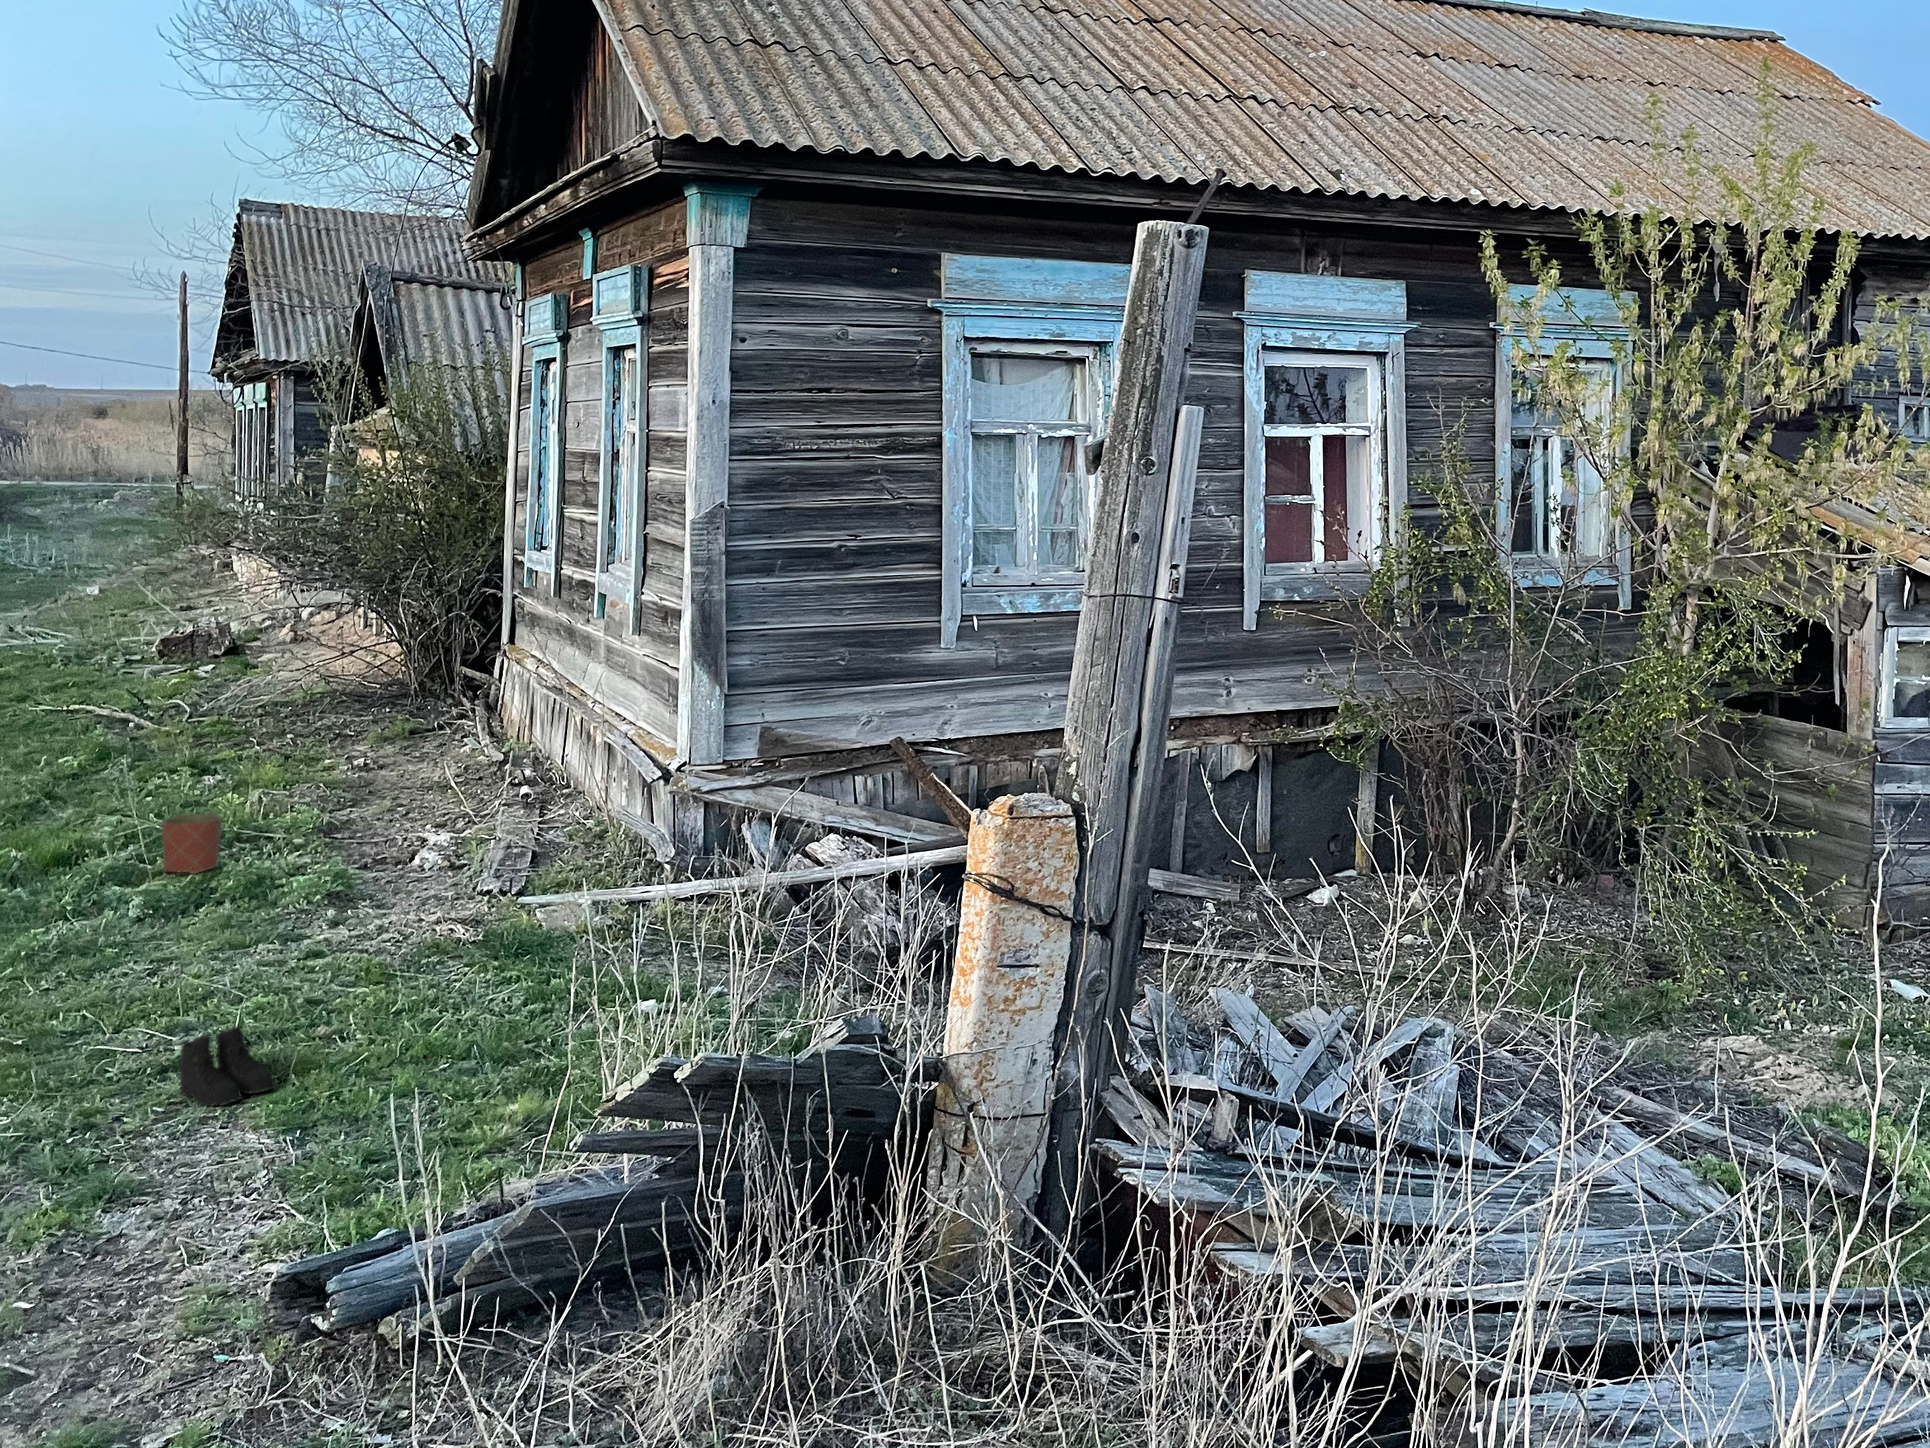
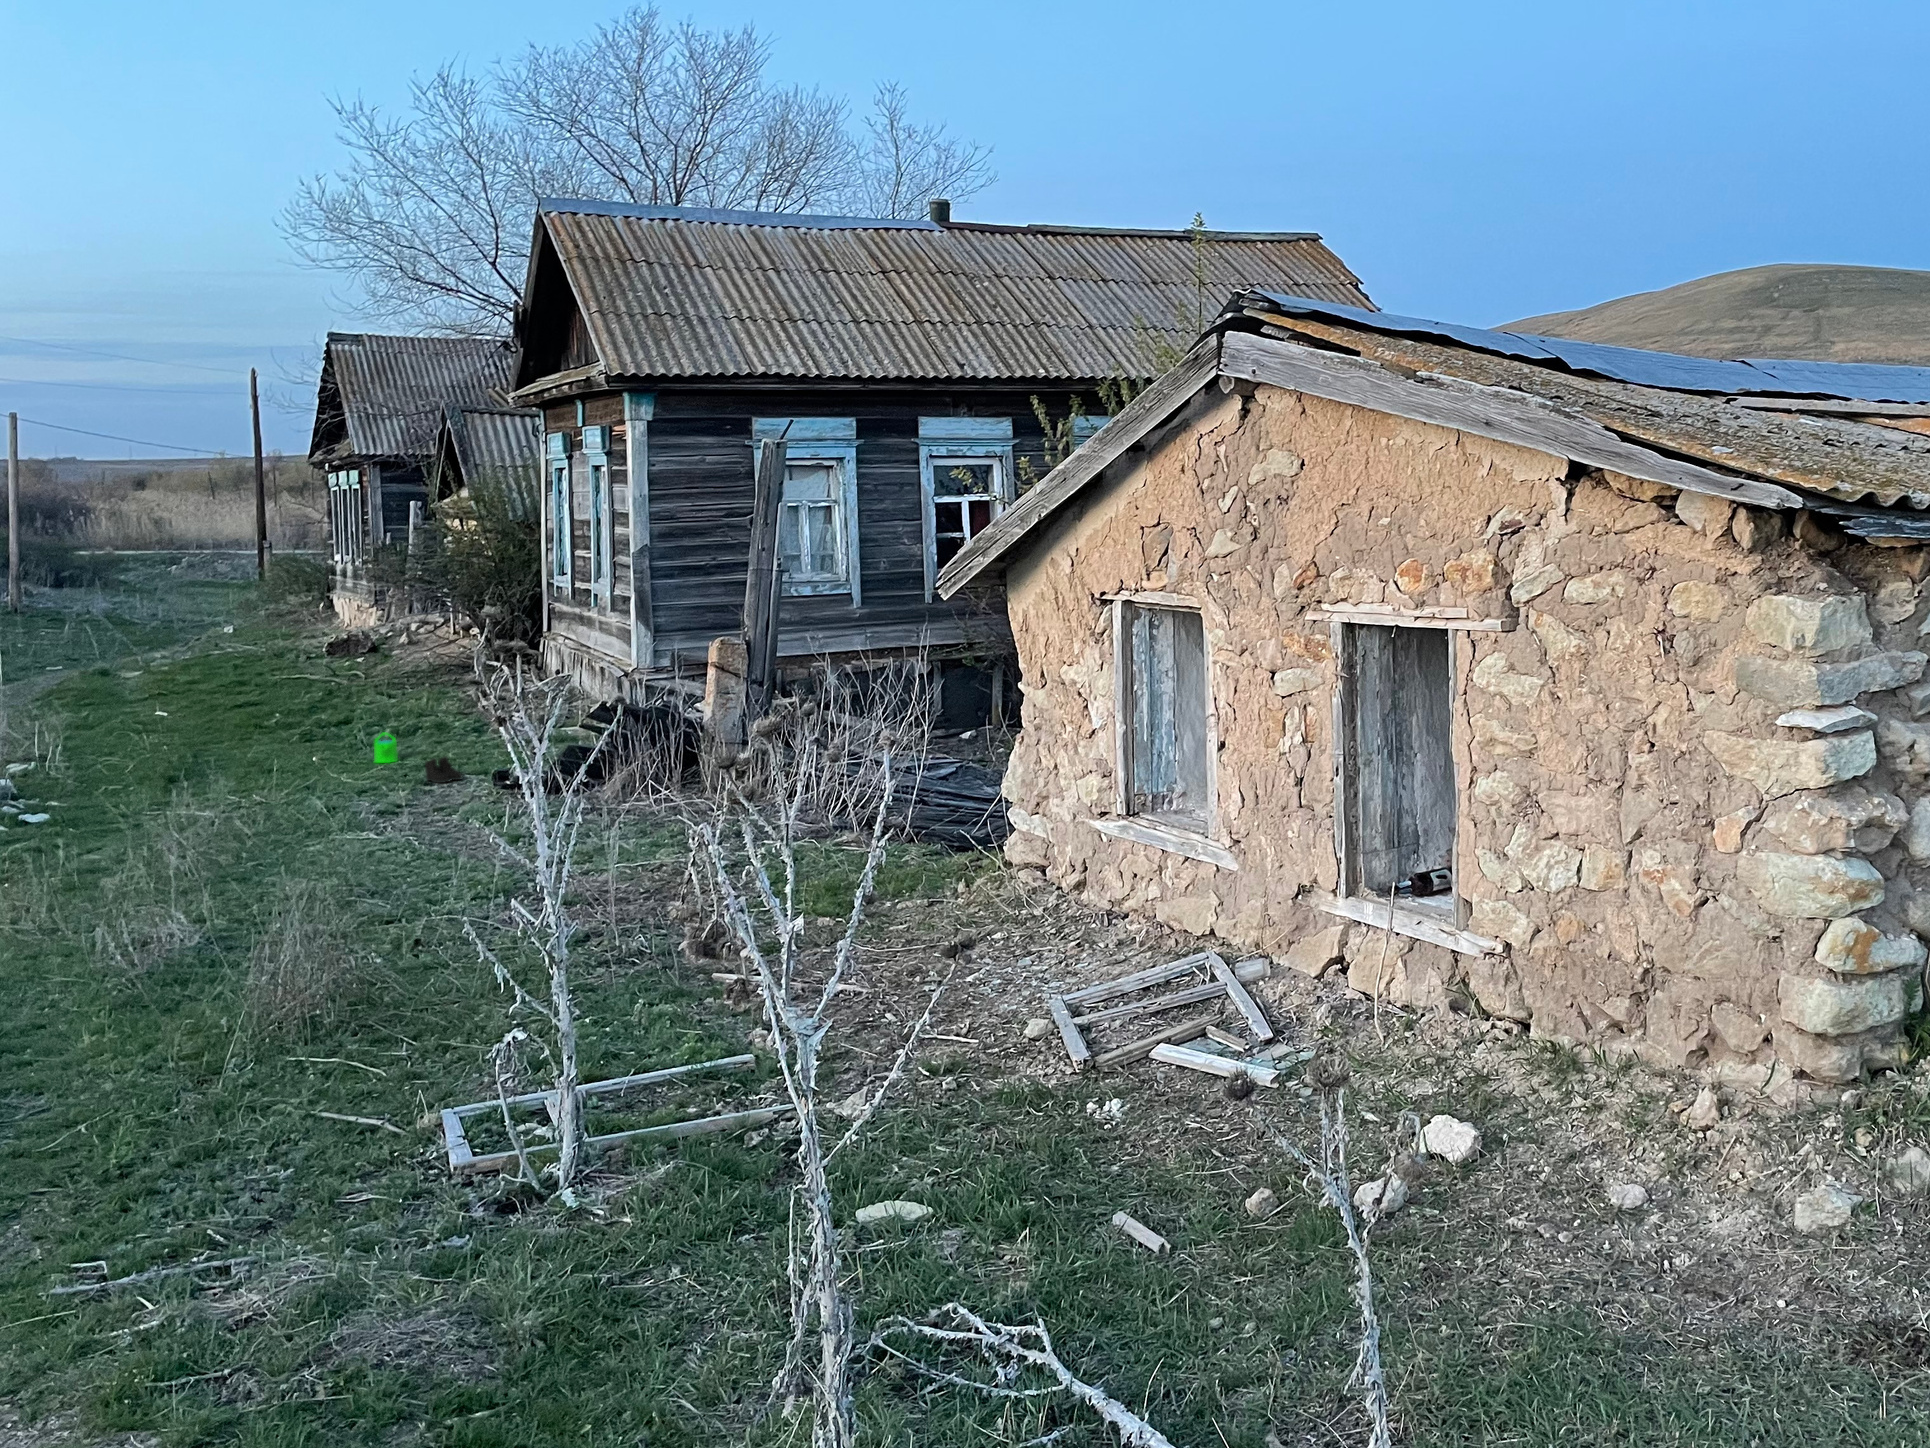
planter: present [162,814,222,874] -> none [383,703,411,730]
watering can: none [84,927,150,1005] -> present [374,732,398,763]

